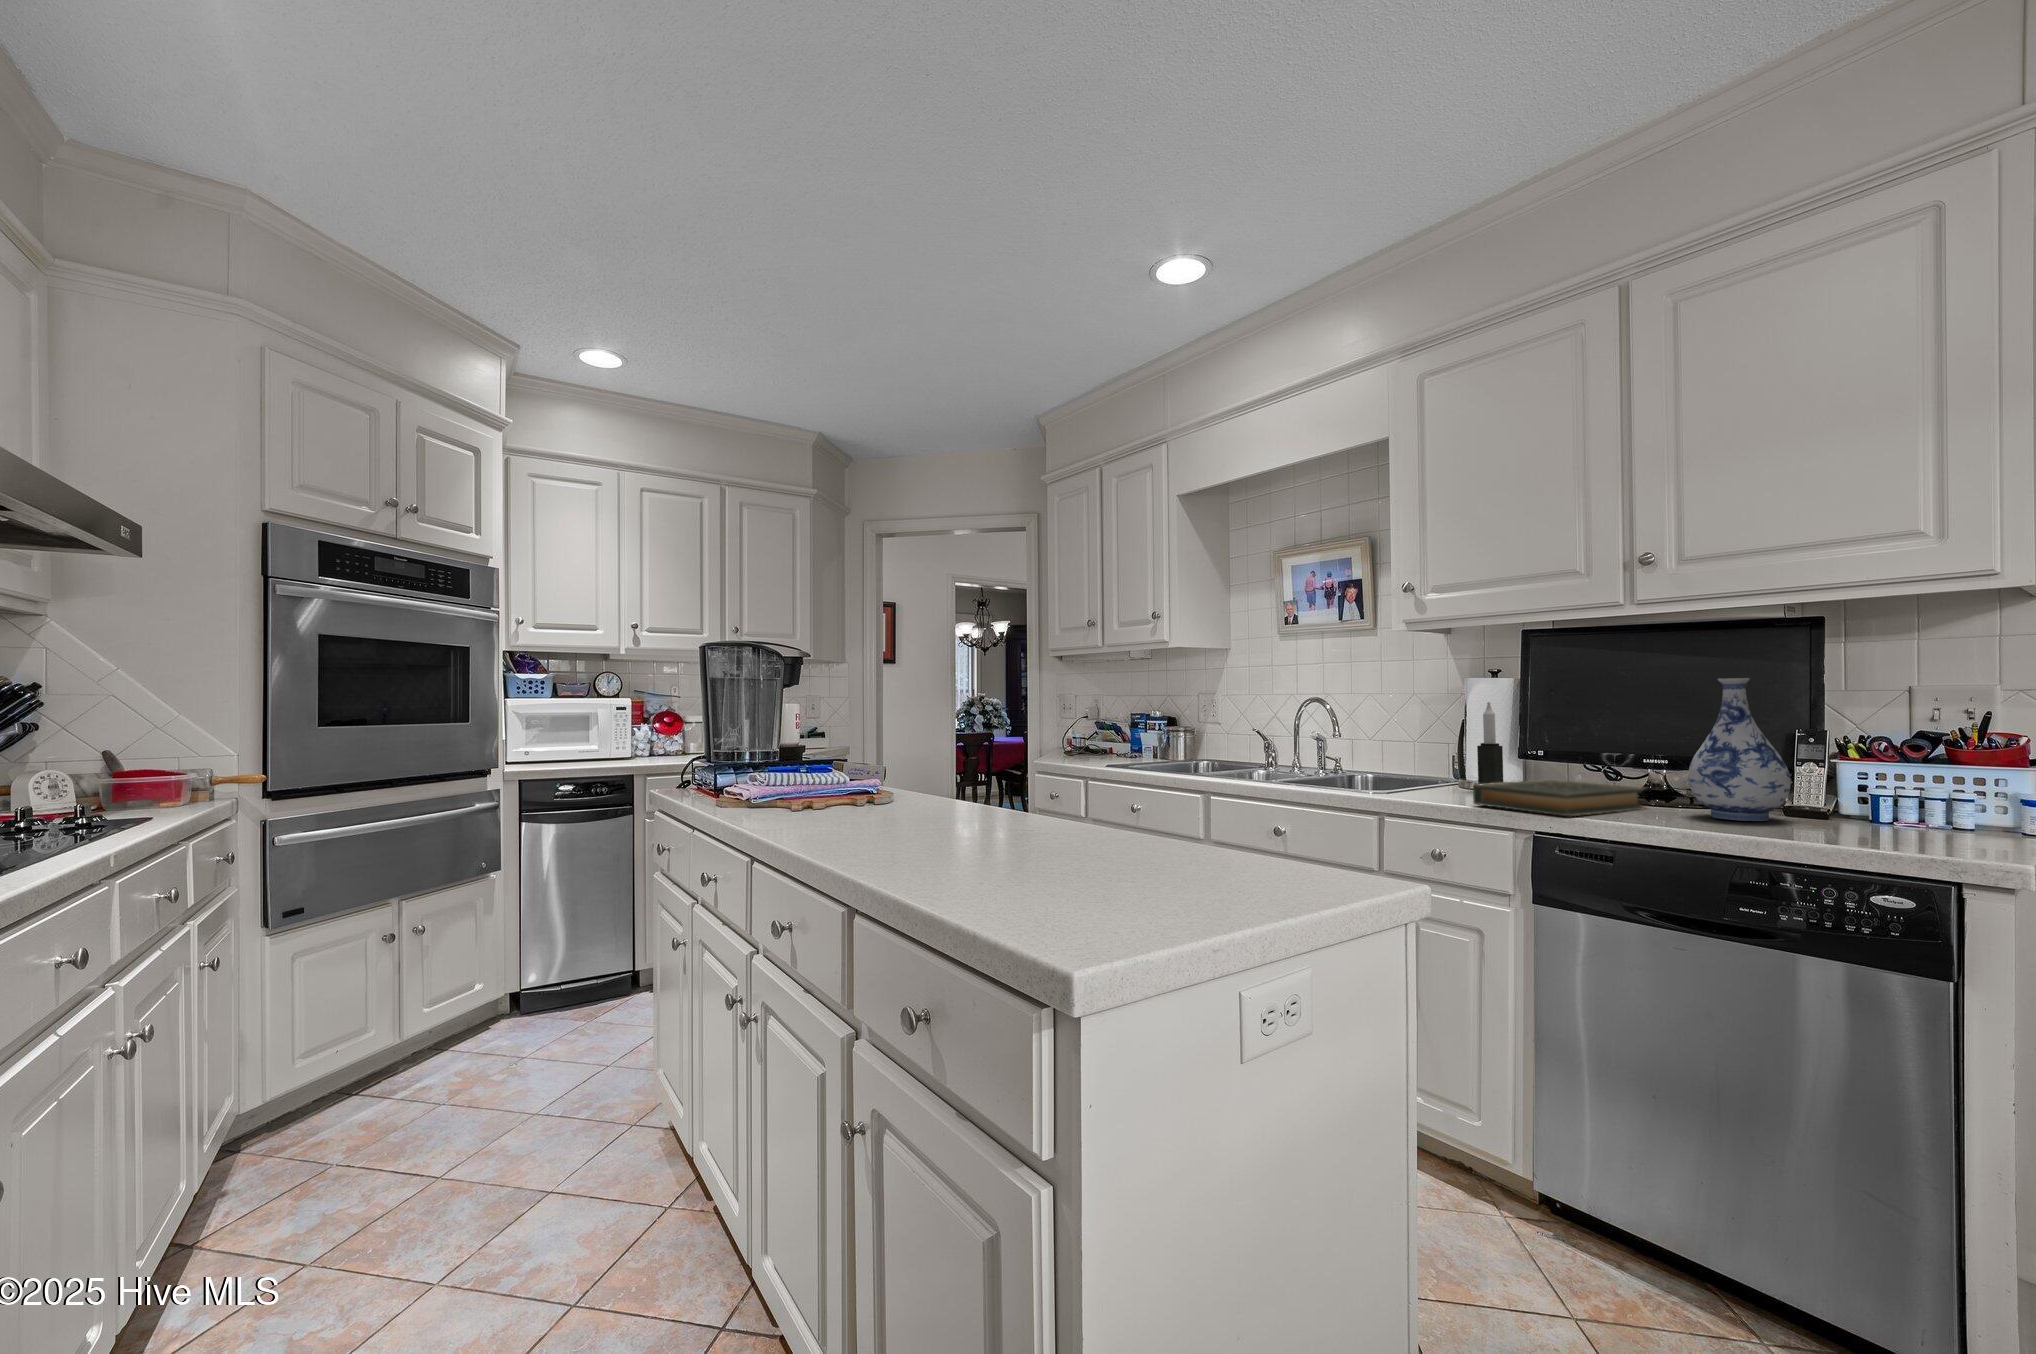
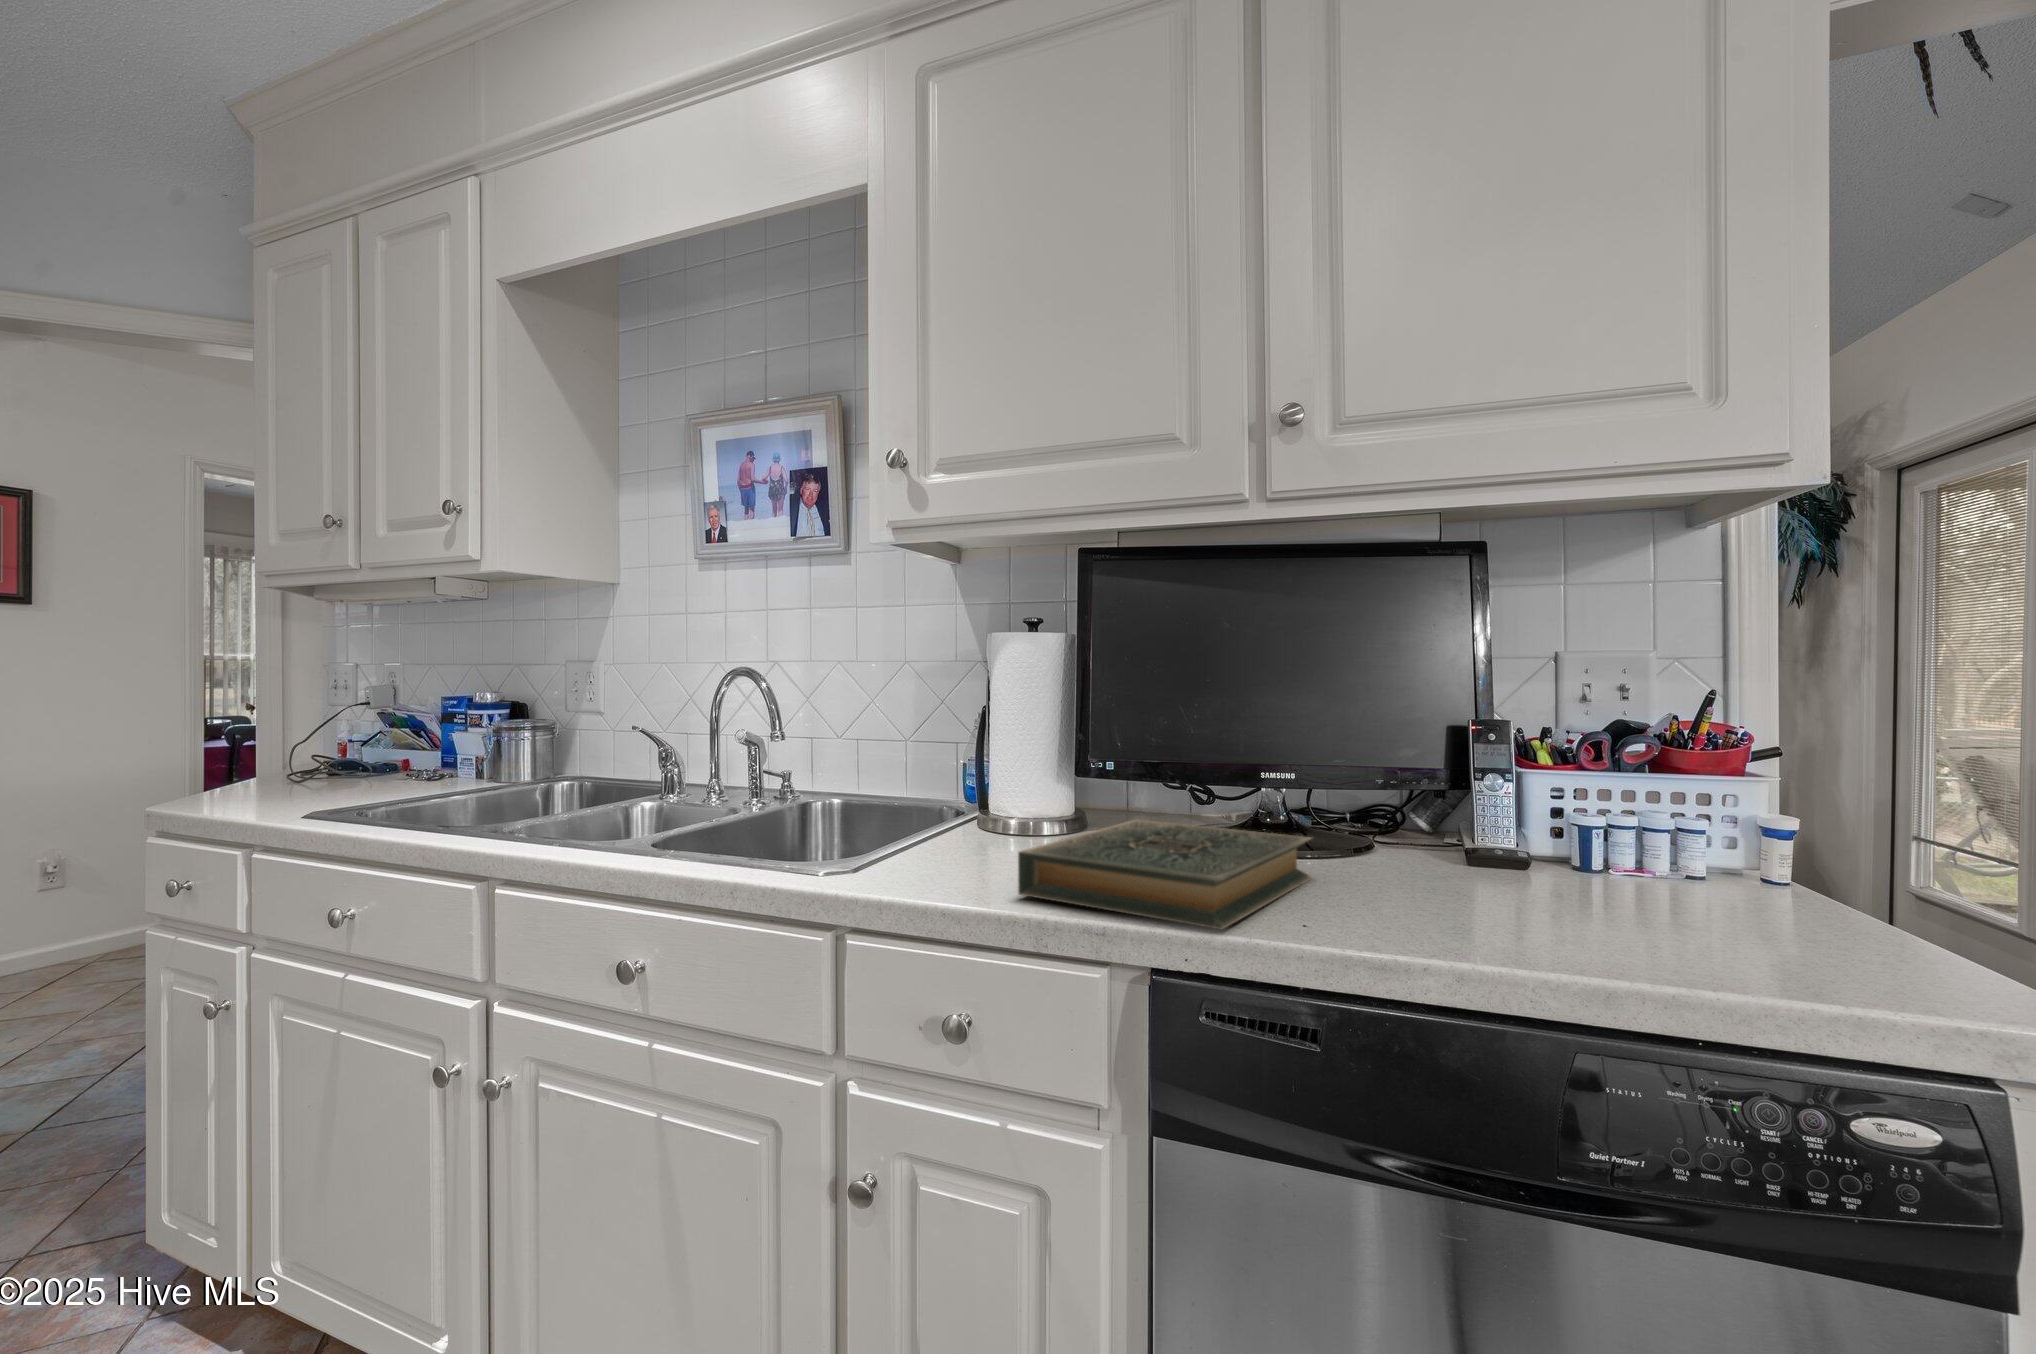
vase: present [1688,678,1791,821] -> none [1404,623,1582,912]
candle: present [1477,702,1503,784] -> none [1012,674,1054,846]

